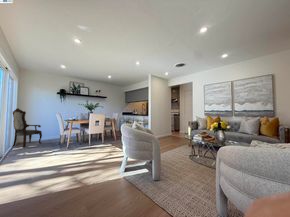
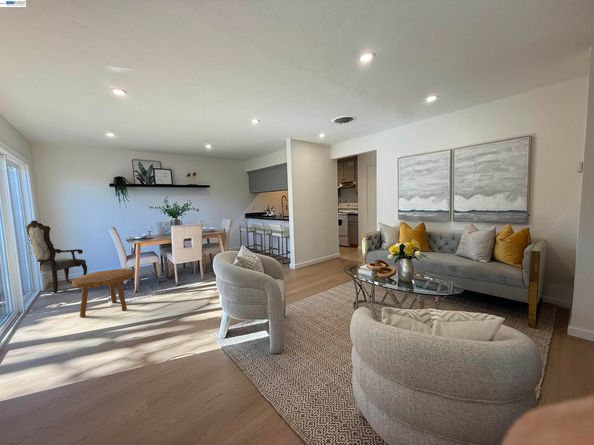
footstool: none [38,135,70,160] -> present [72,269,134,317]

